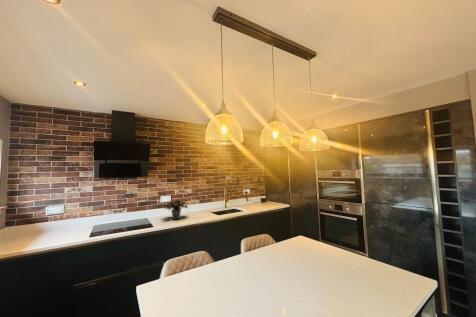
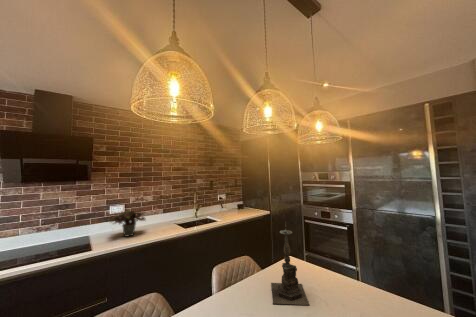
candle holder: none [283,206,308,263] -> present [271,229,309,305]

